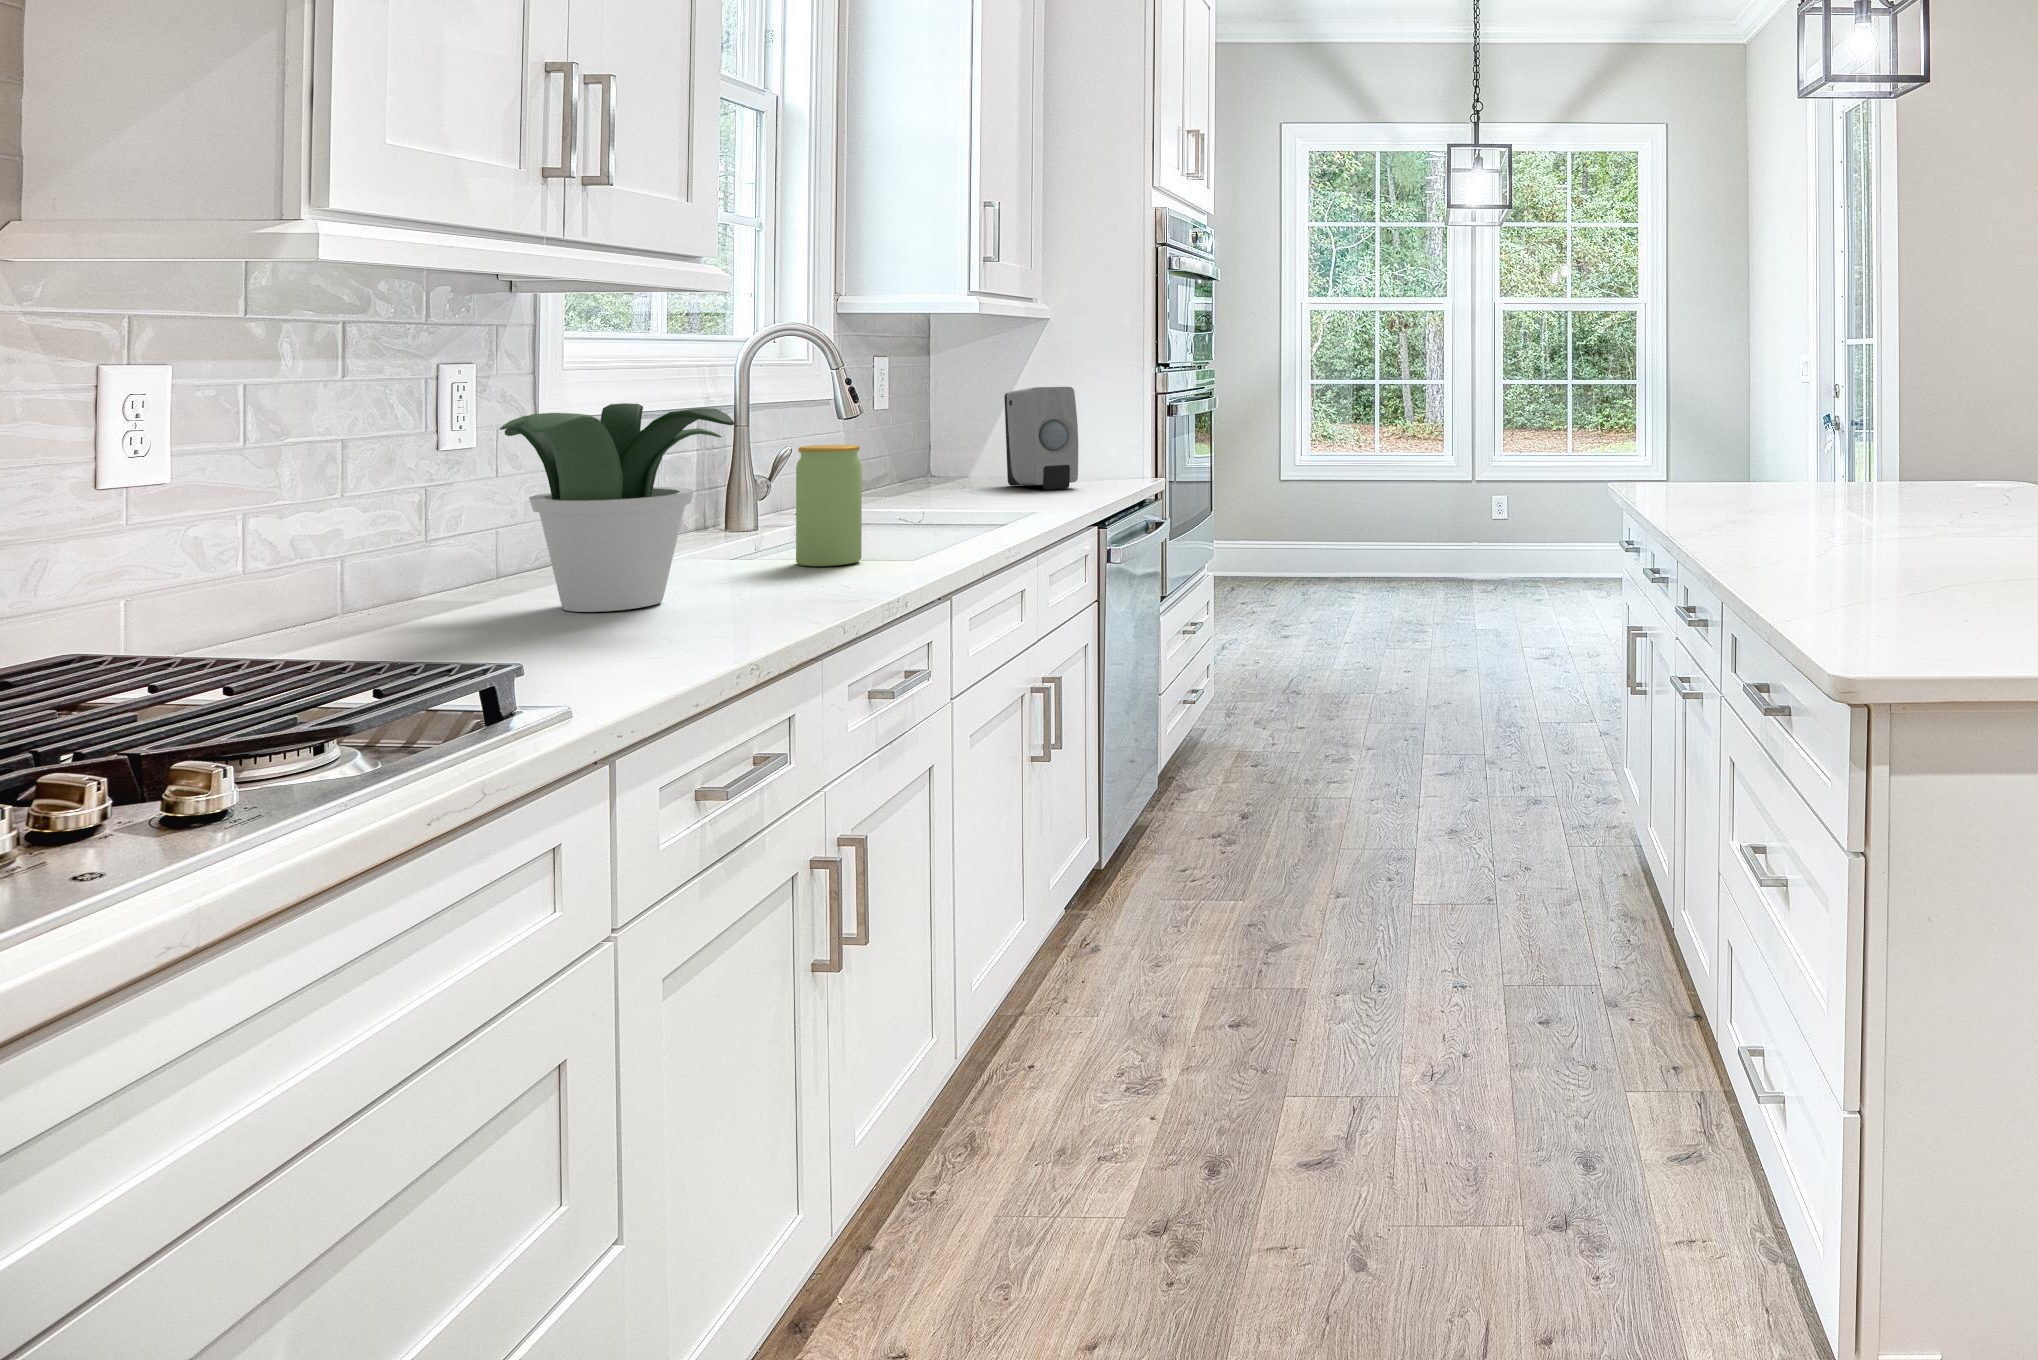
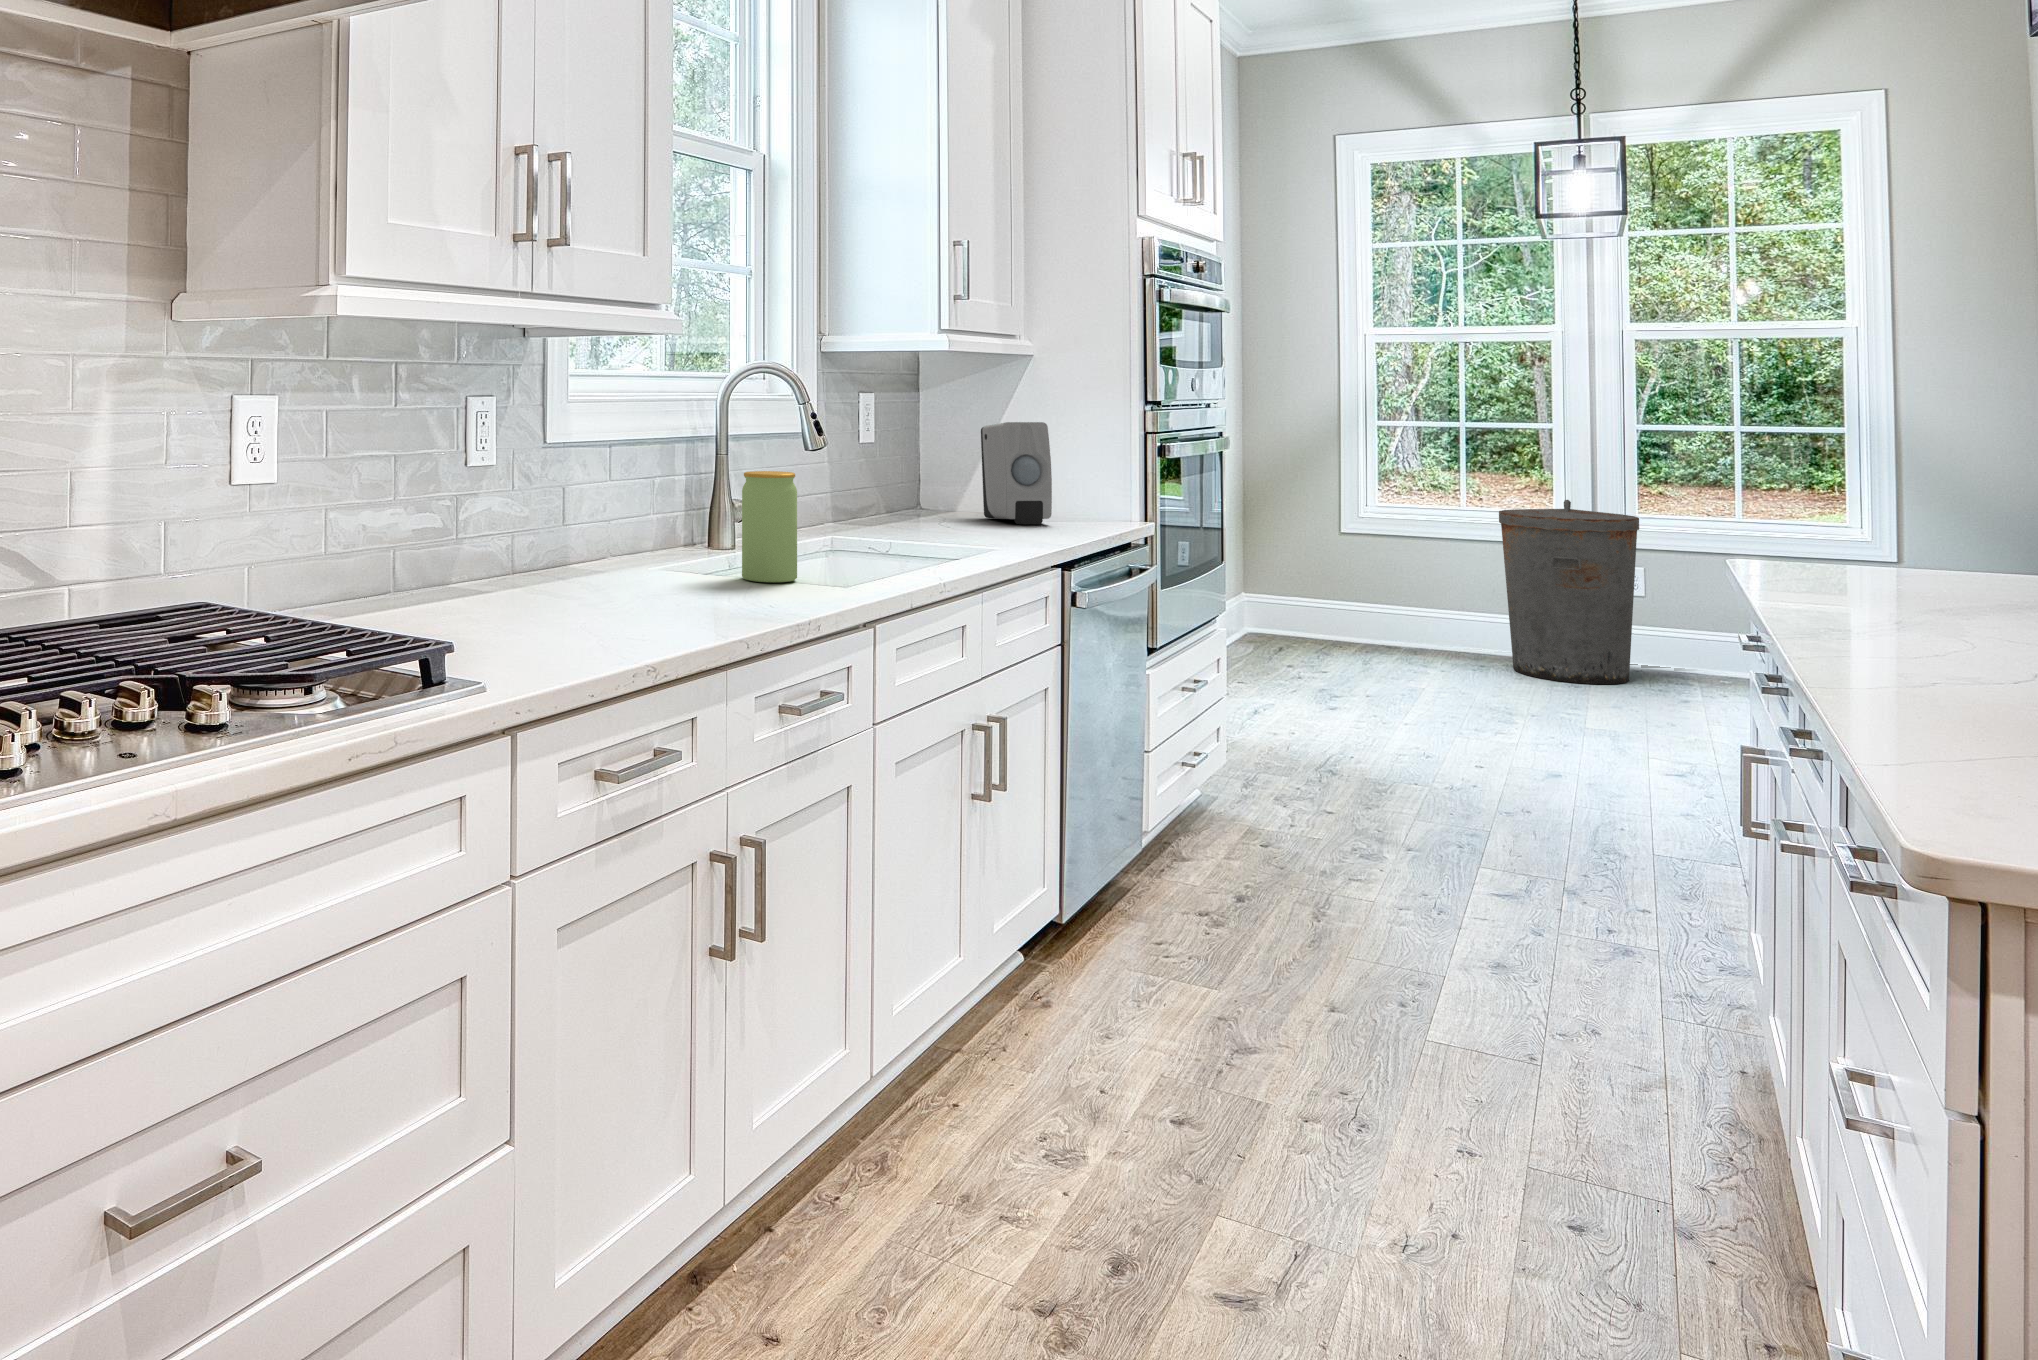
potted plant: present [499,403,734,612] -> none [494,429,662,605]
trash can: none [1410,443,1506,594] -> present [1499,500,1639,684]

